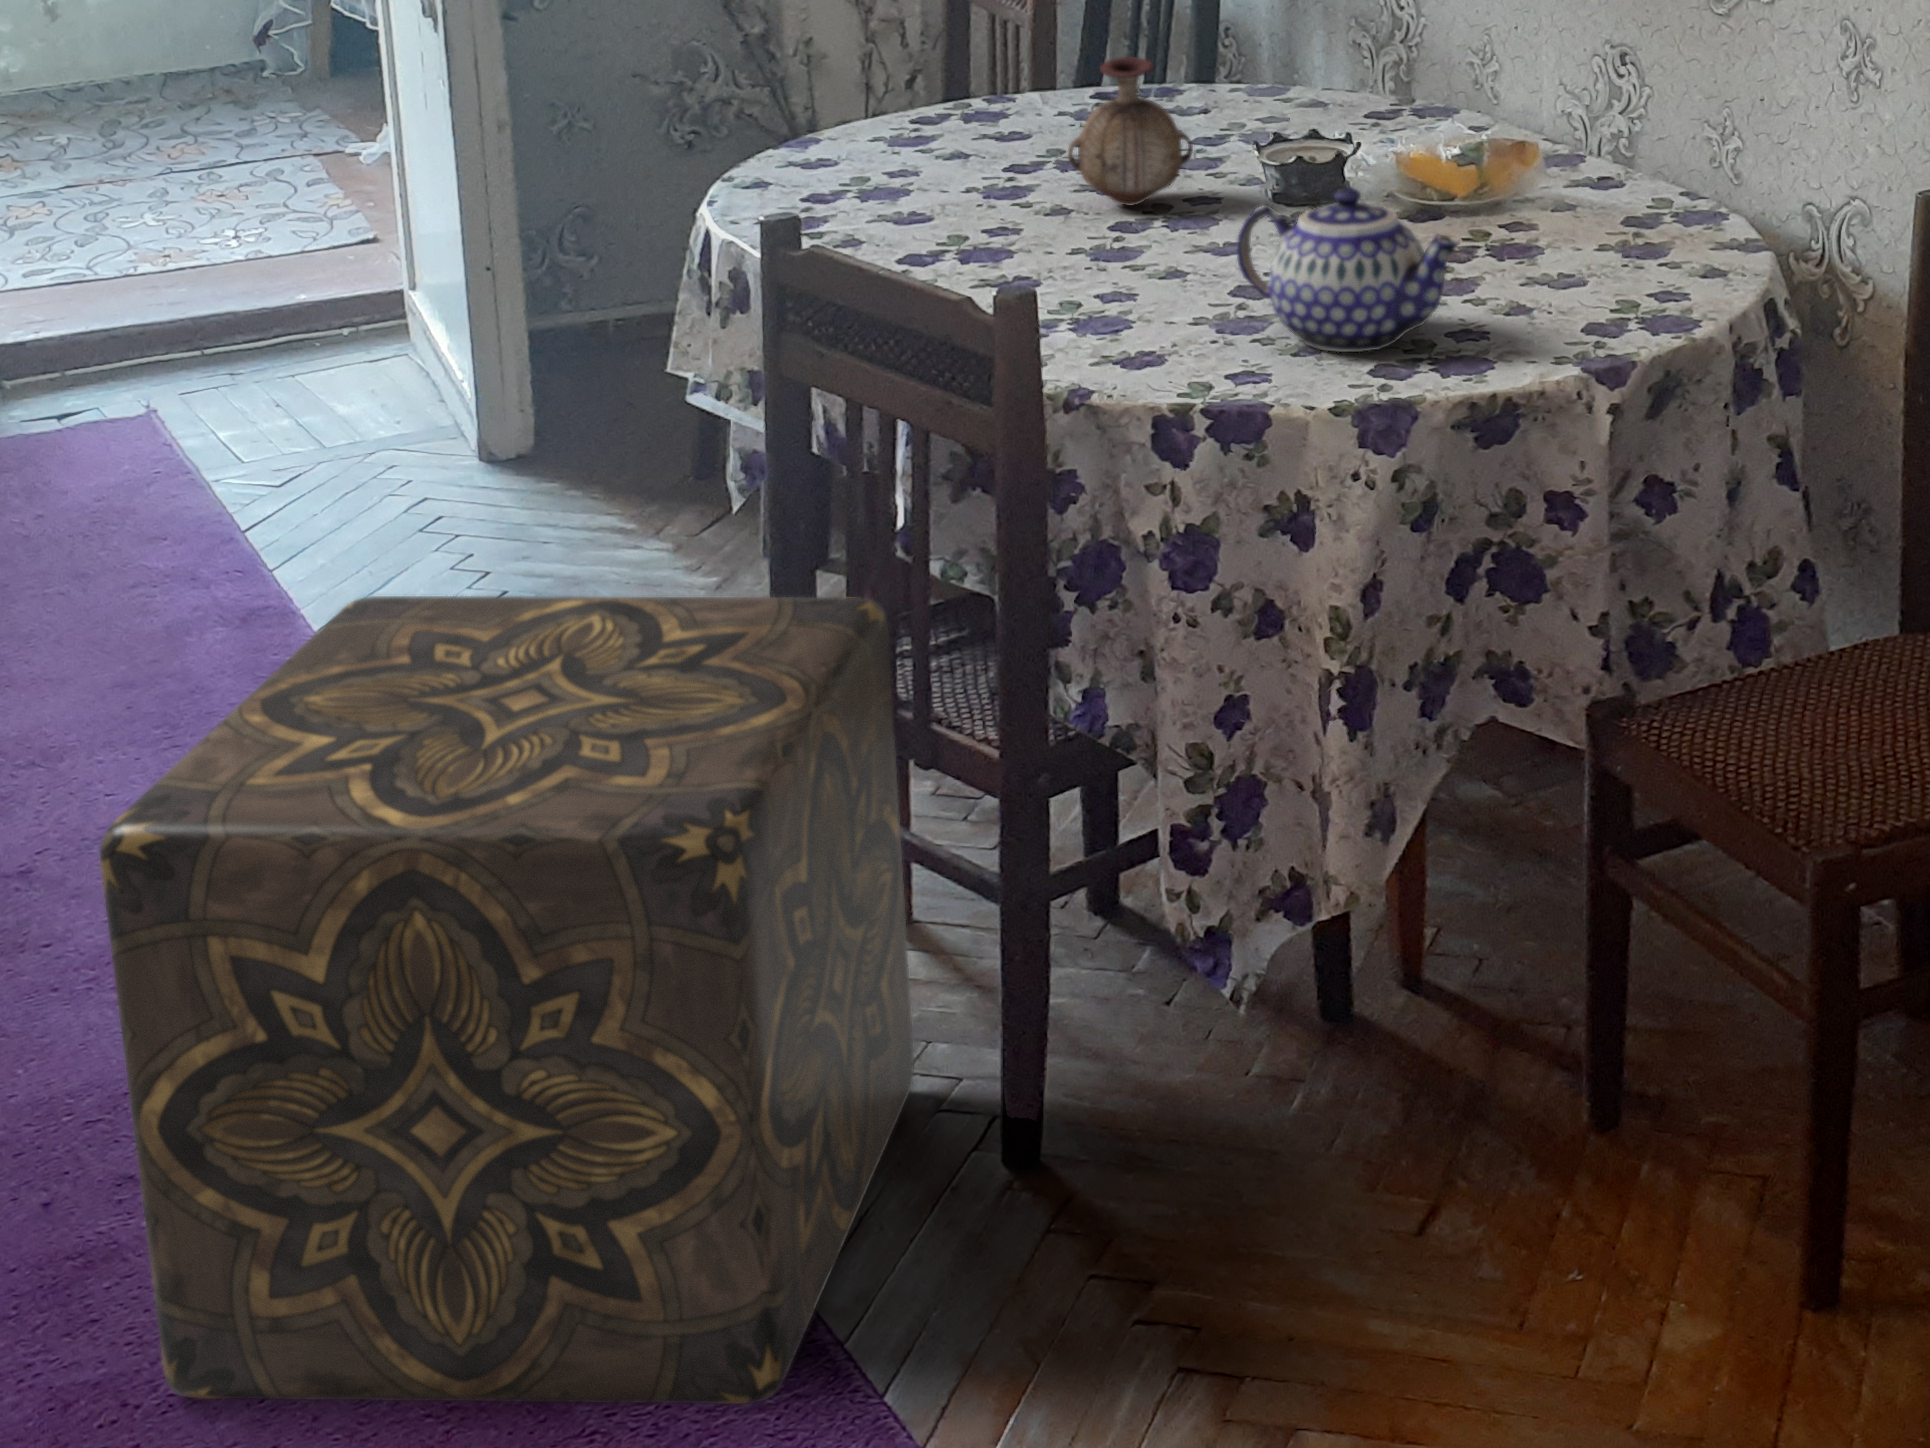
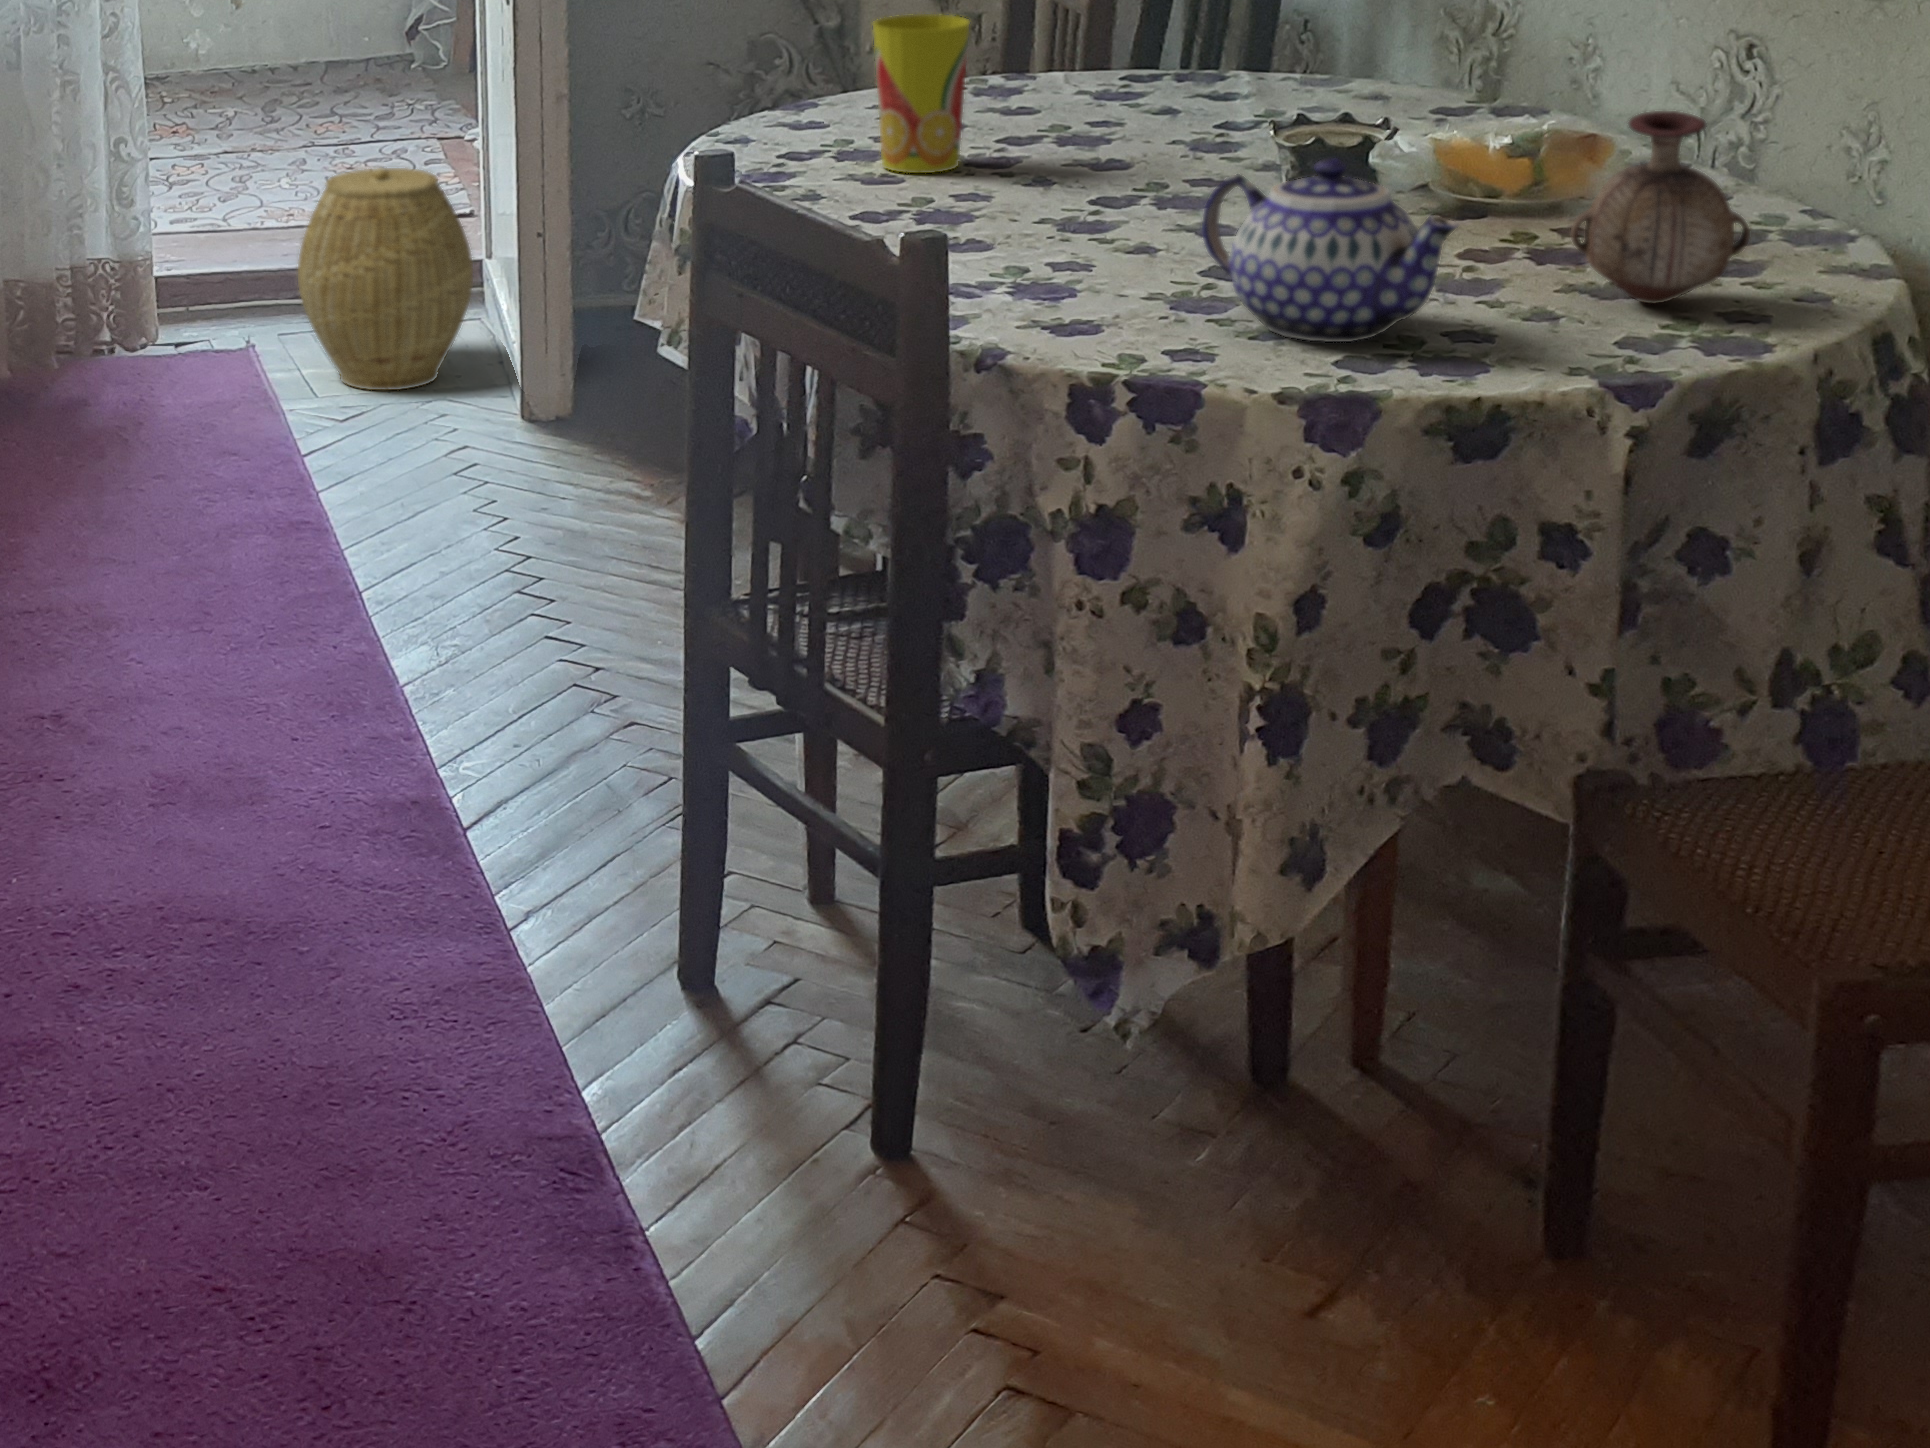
cup: none [885,55,978,209] -> present [873,14,969,173]
vase: present [1068,57,1193,206] -> present [1571,111,1750,304]
woven basket: none [213,210,412,448] -> present [298,168,473,390]
ottoman: present [99,596,914,1404] -> none [30,490,790,1311]

